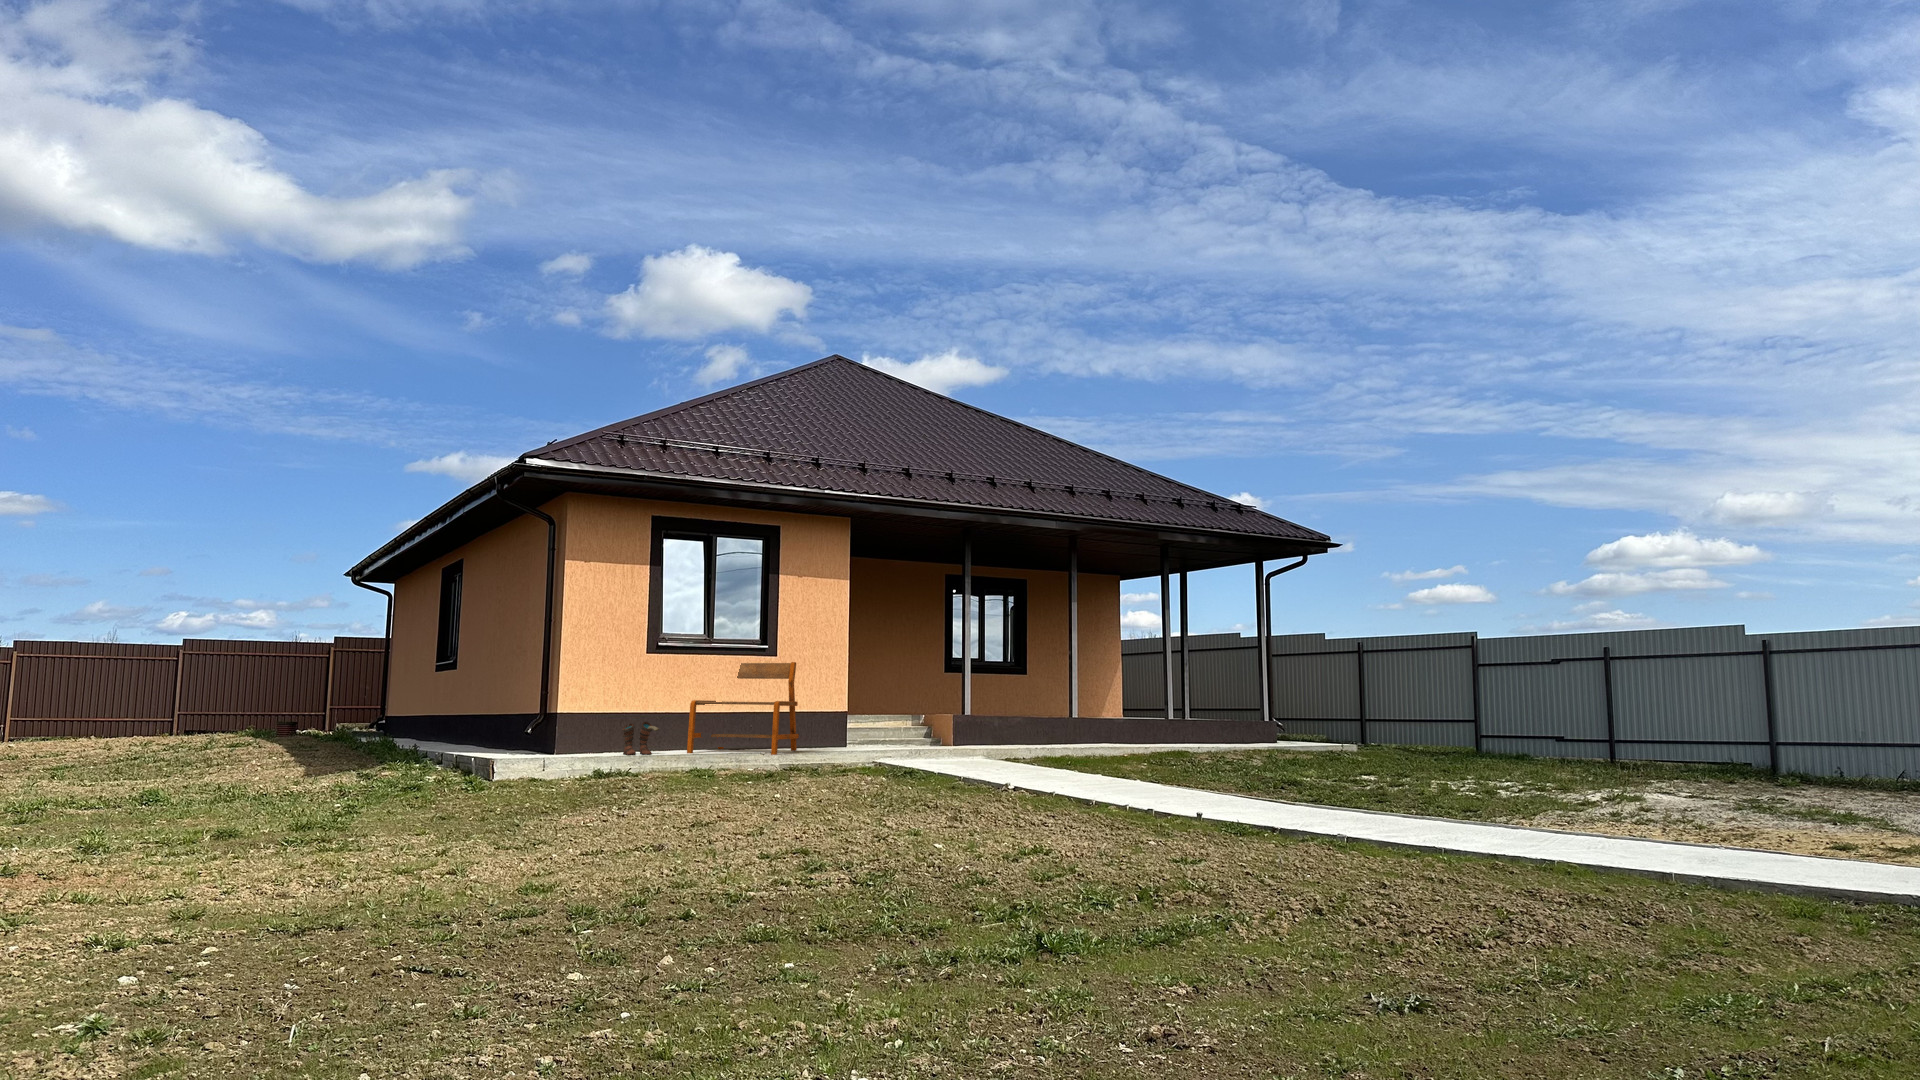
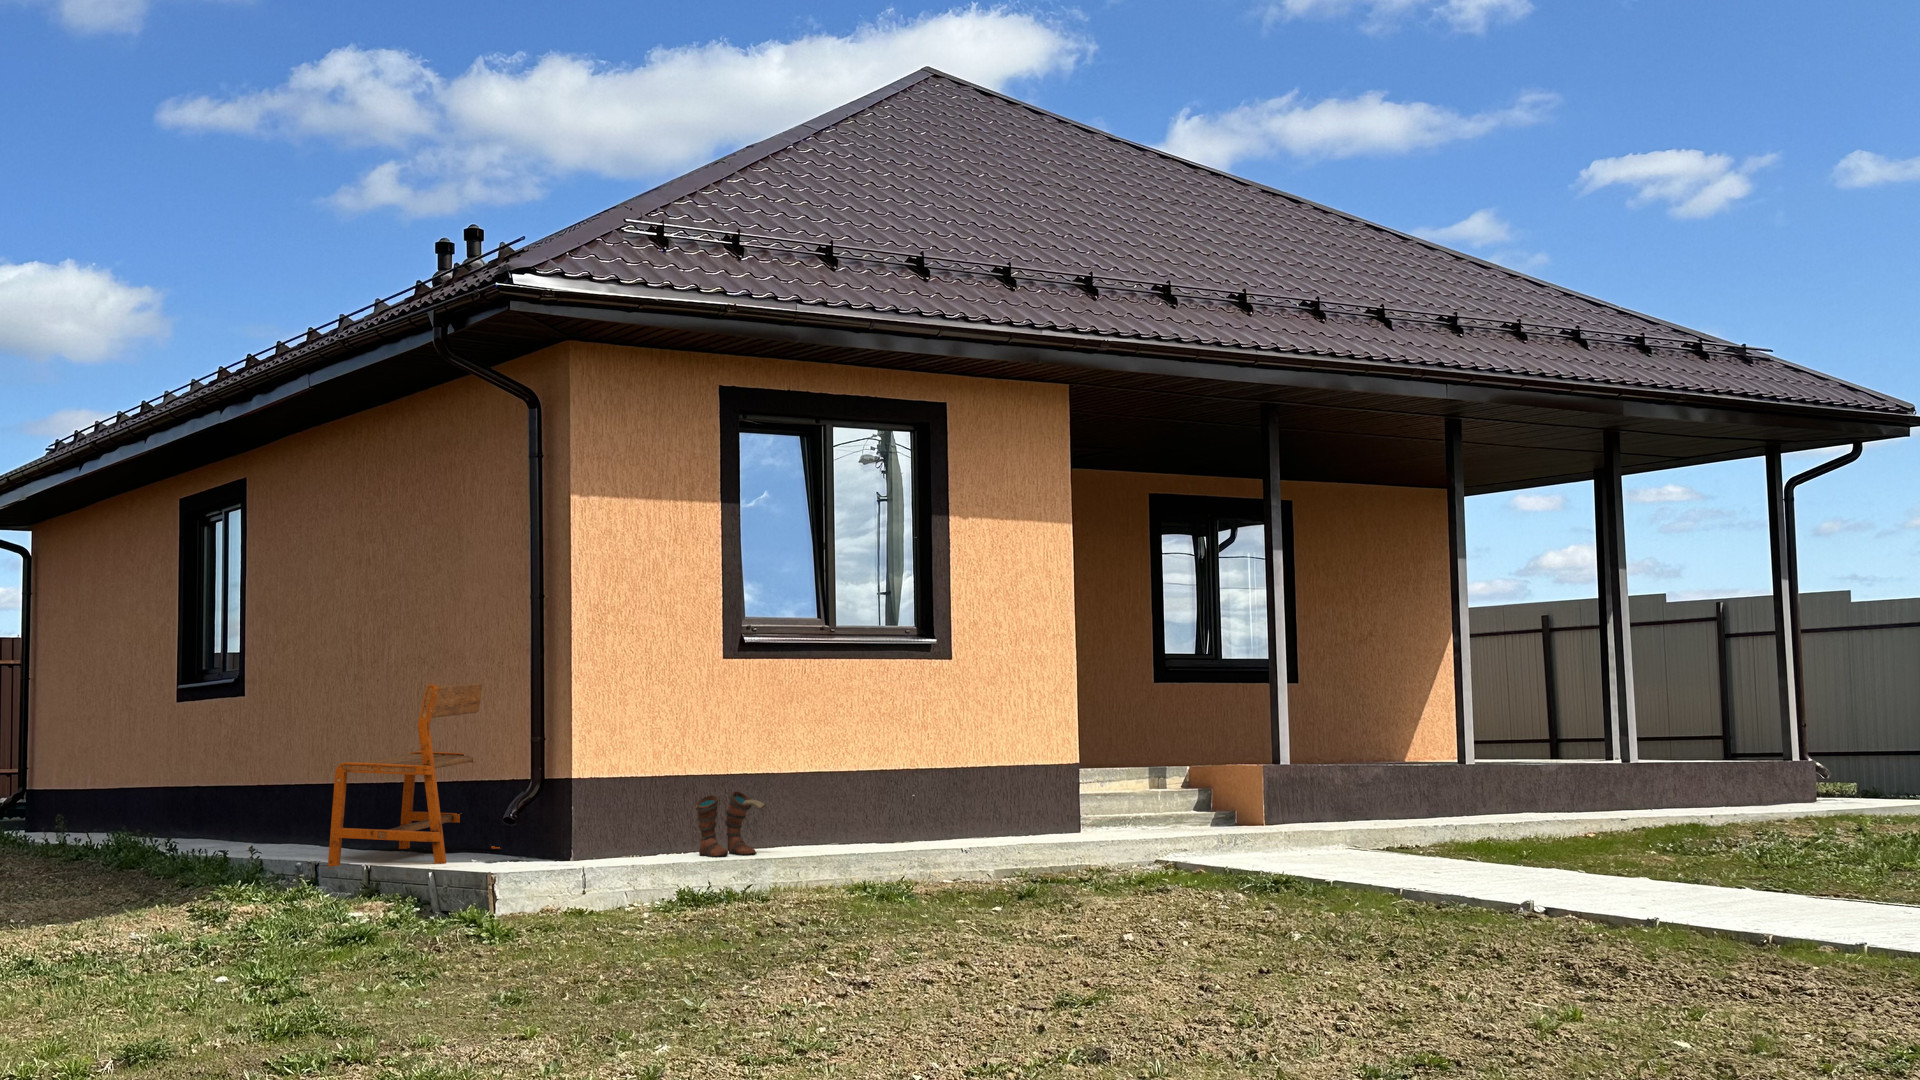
bench: present [687,662,799,755] -> present [328,682,500,869]

